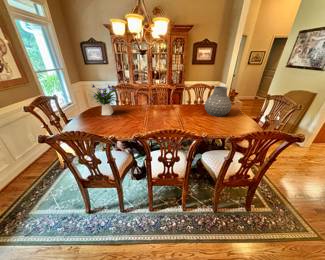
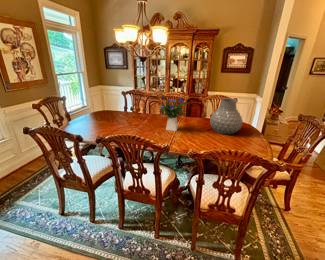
flower arrangement: present [92,85,118,115] -> present [159,94,189,131]

